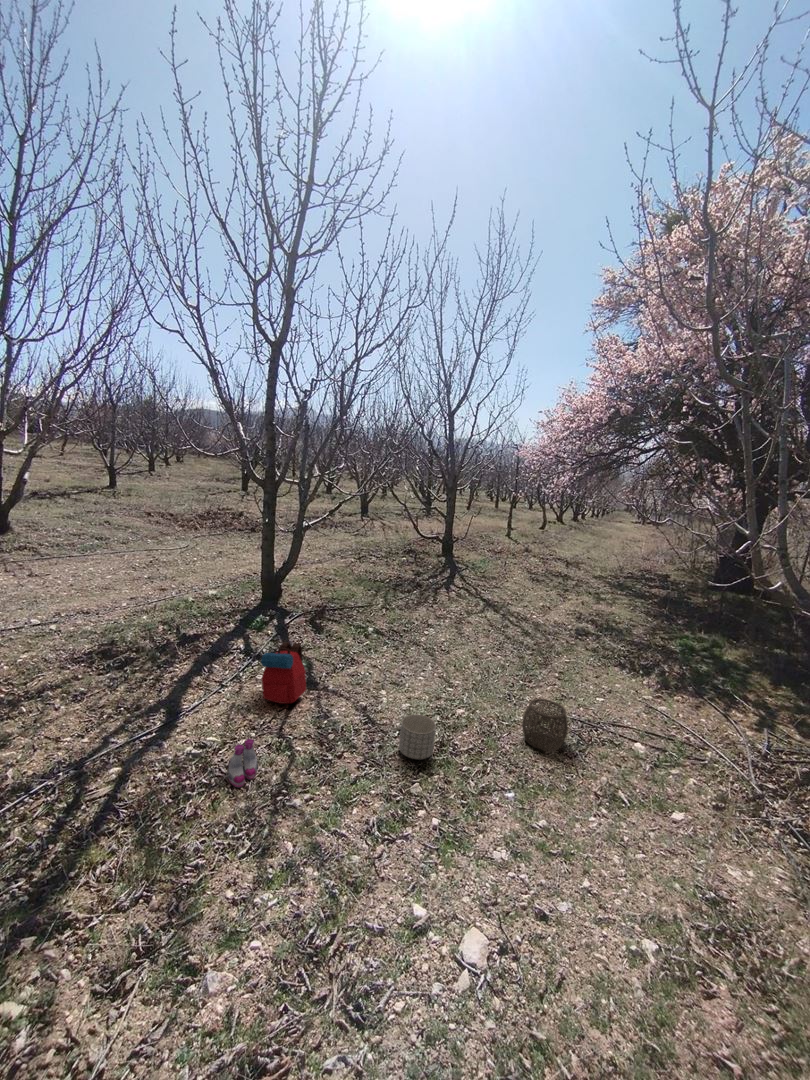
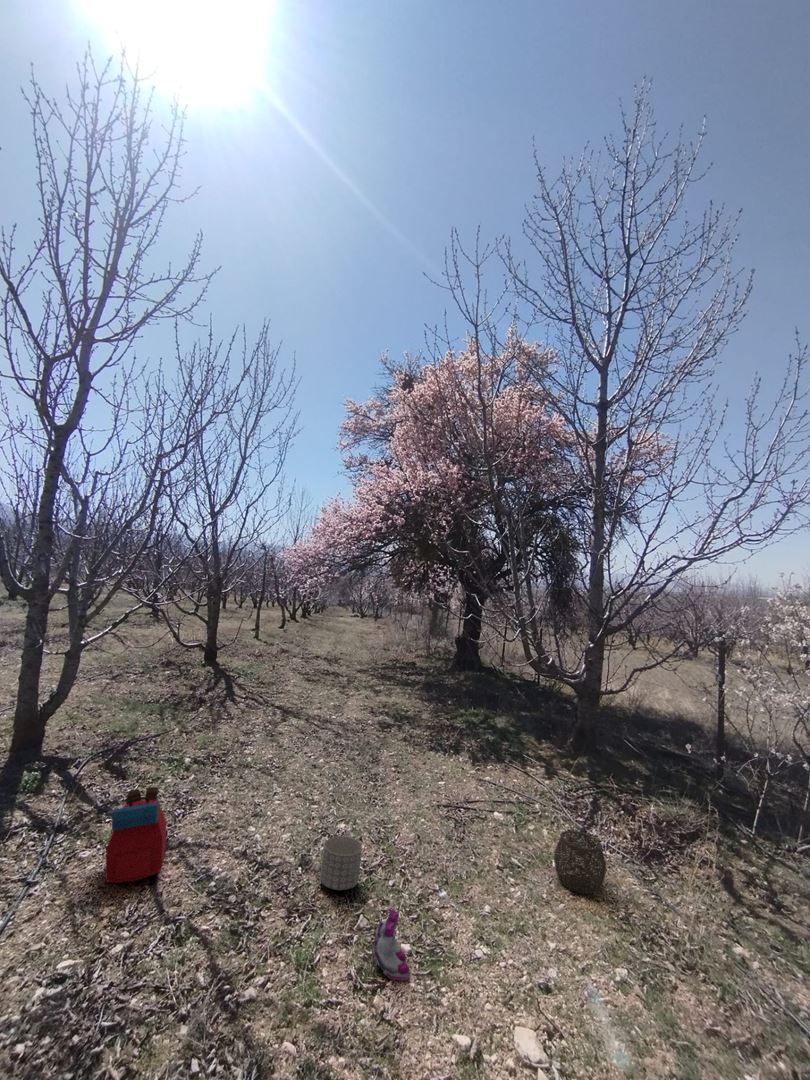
woven basket: present [522,699,568,751] -> present [554,830,606,895]
boots: present [228,739,258,787] -> present [373,910,409,980]

